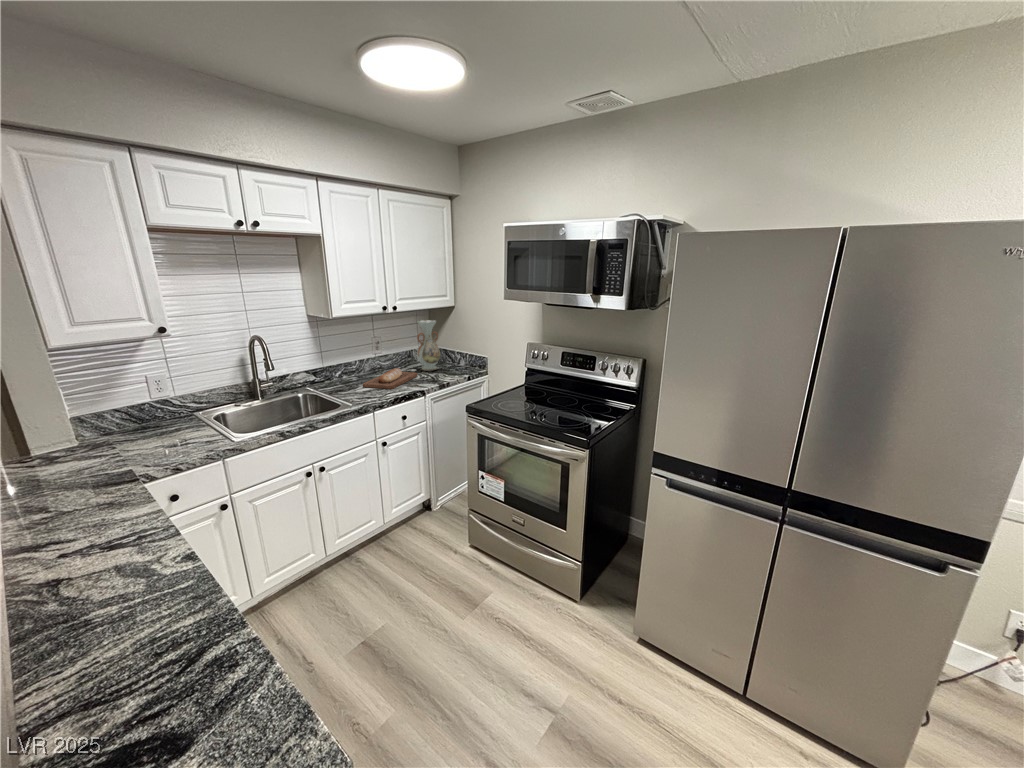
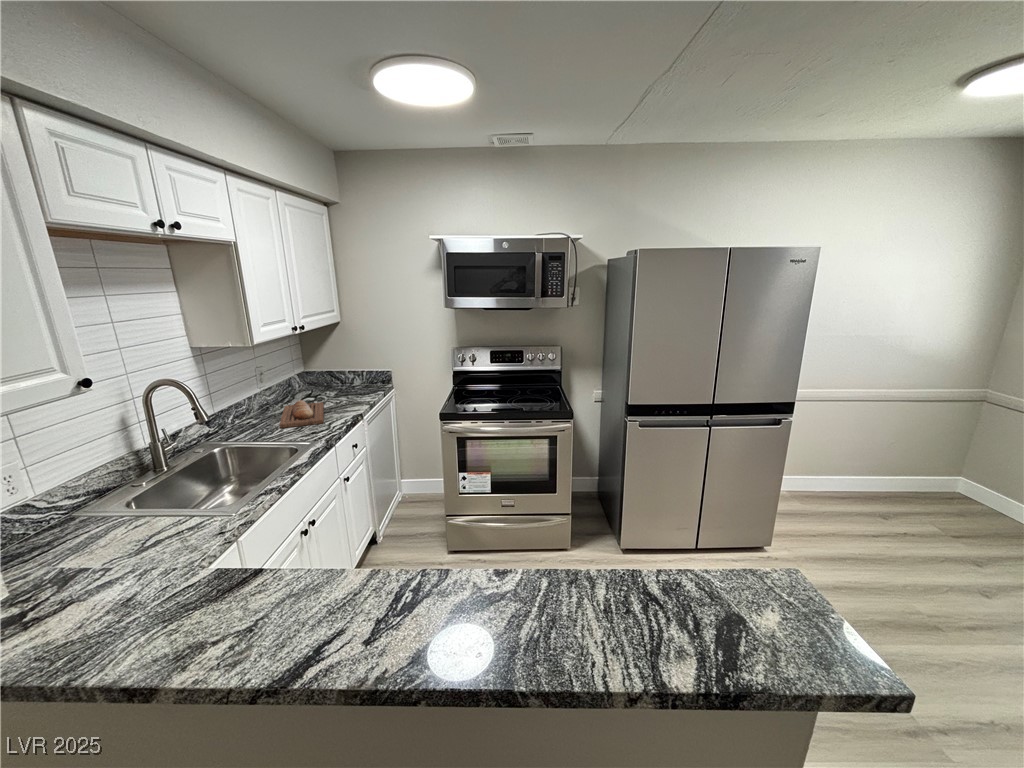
vase: present [417,320,440,371] -> none [303,340,334,399]

